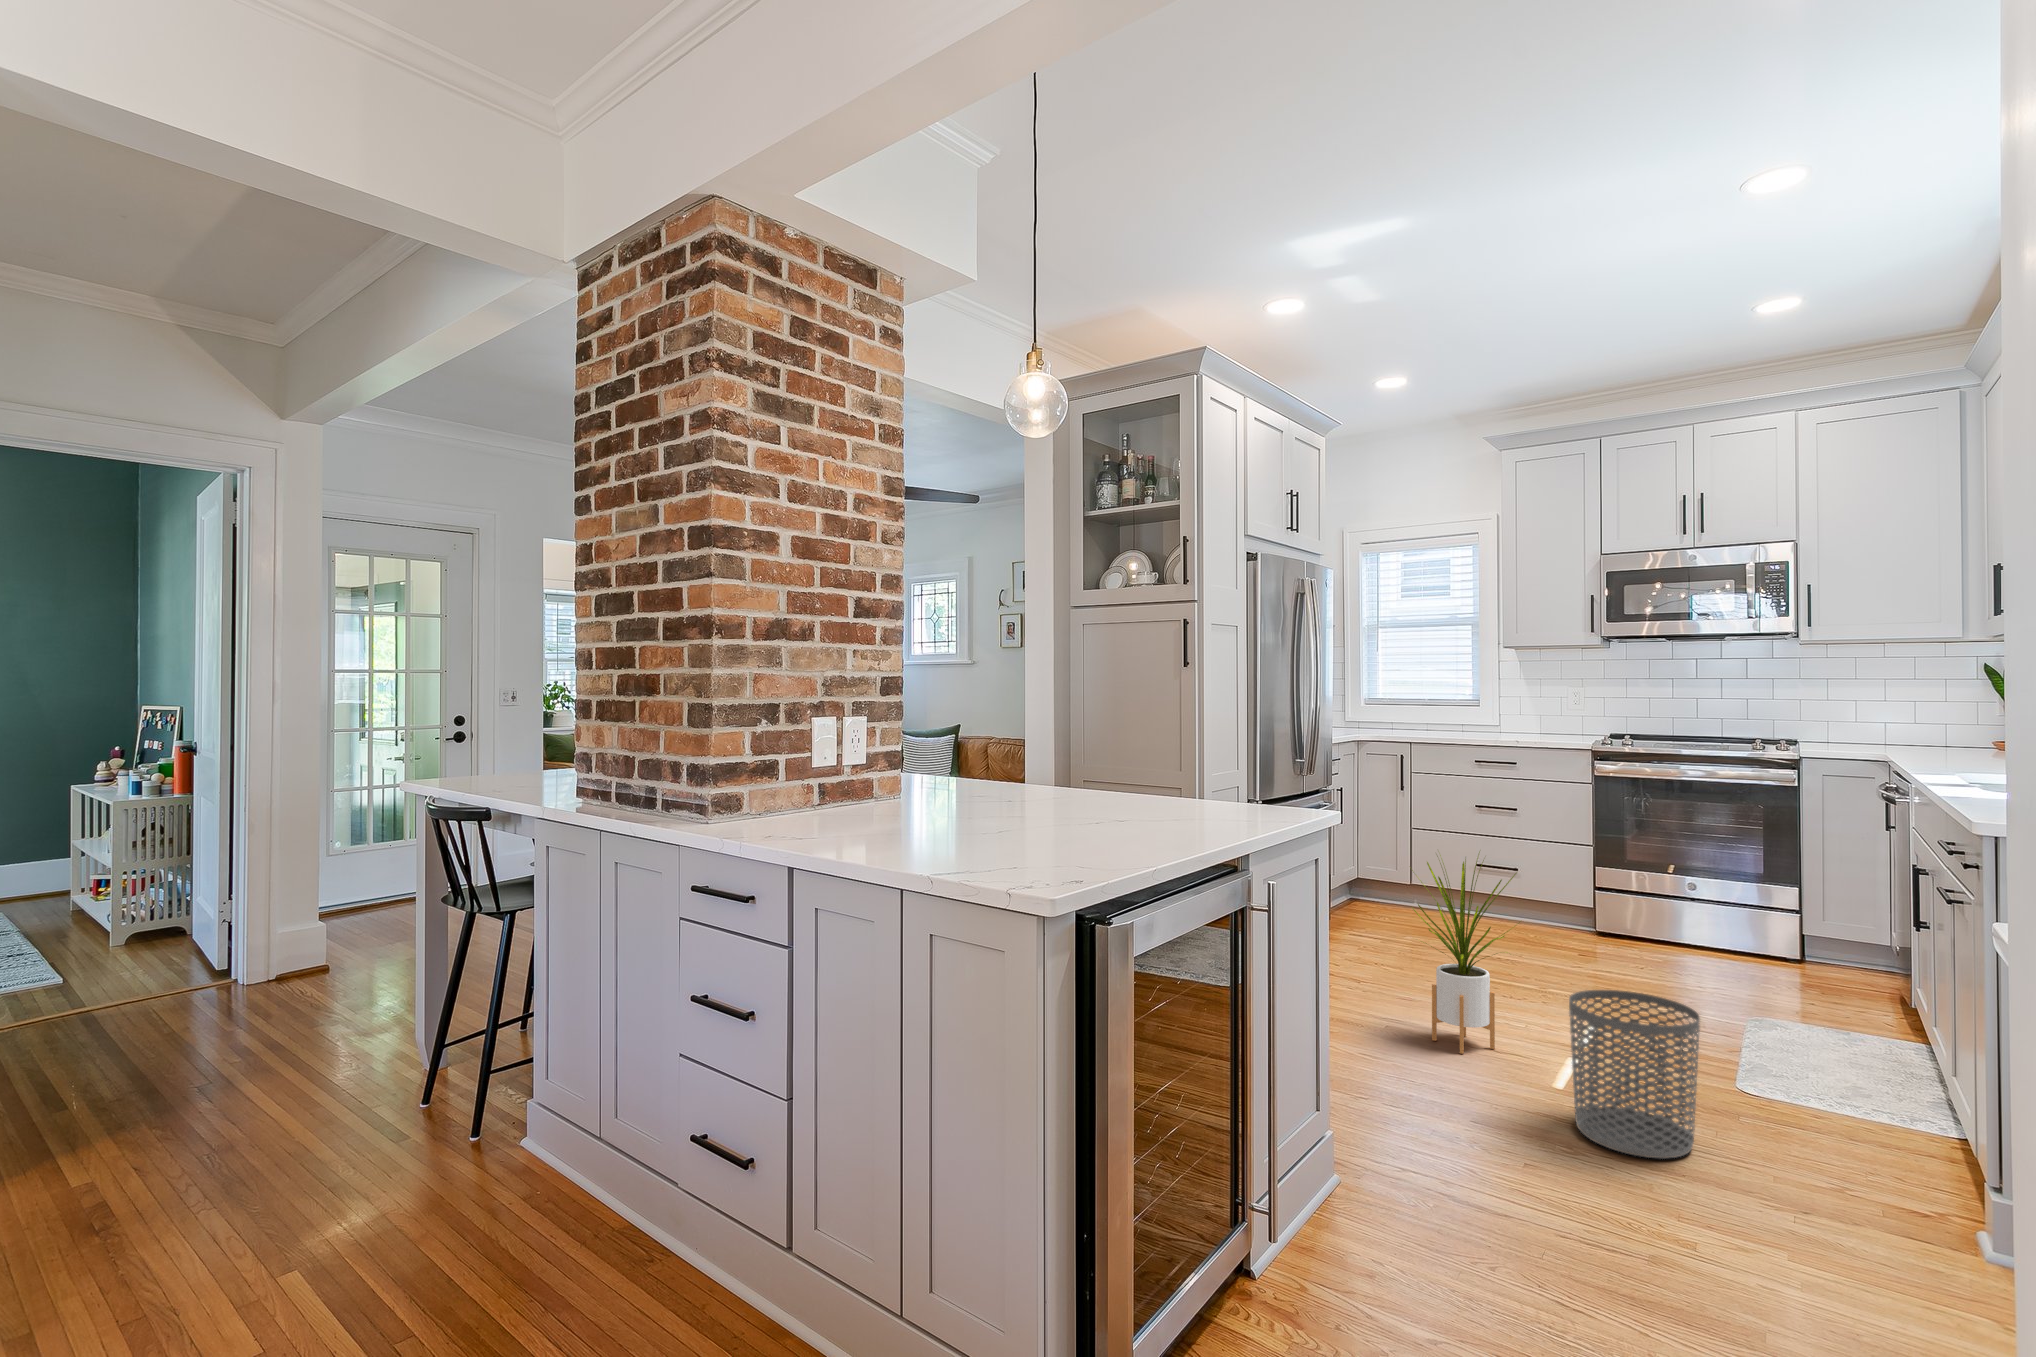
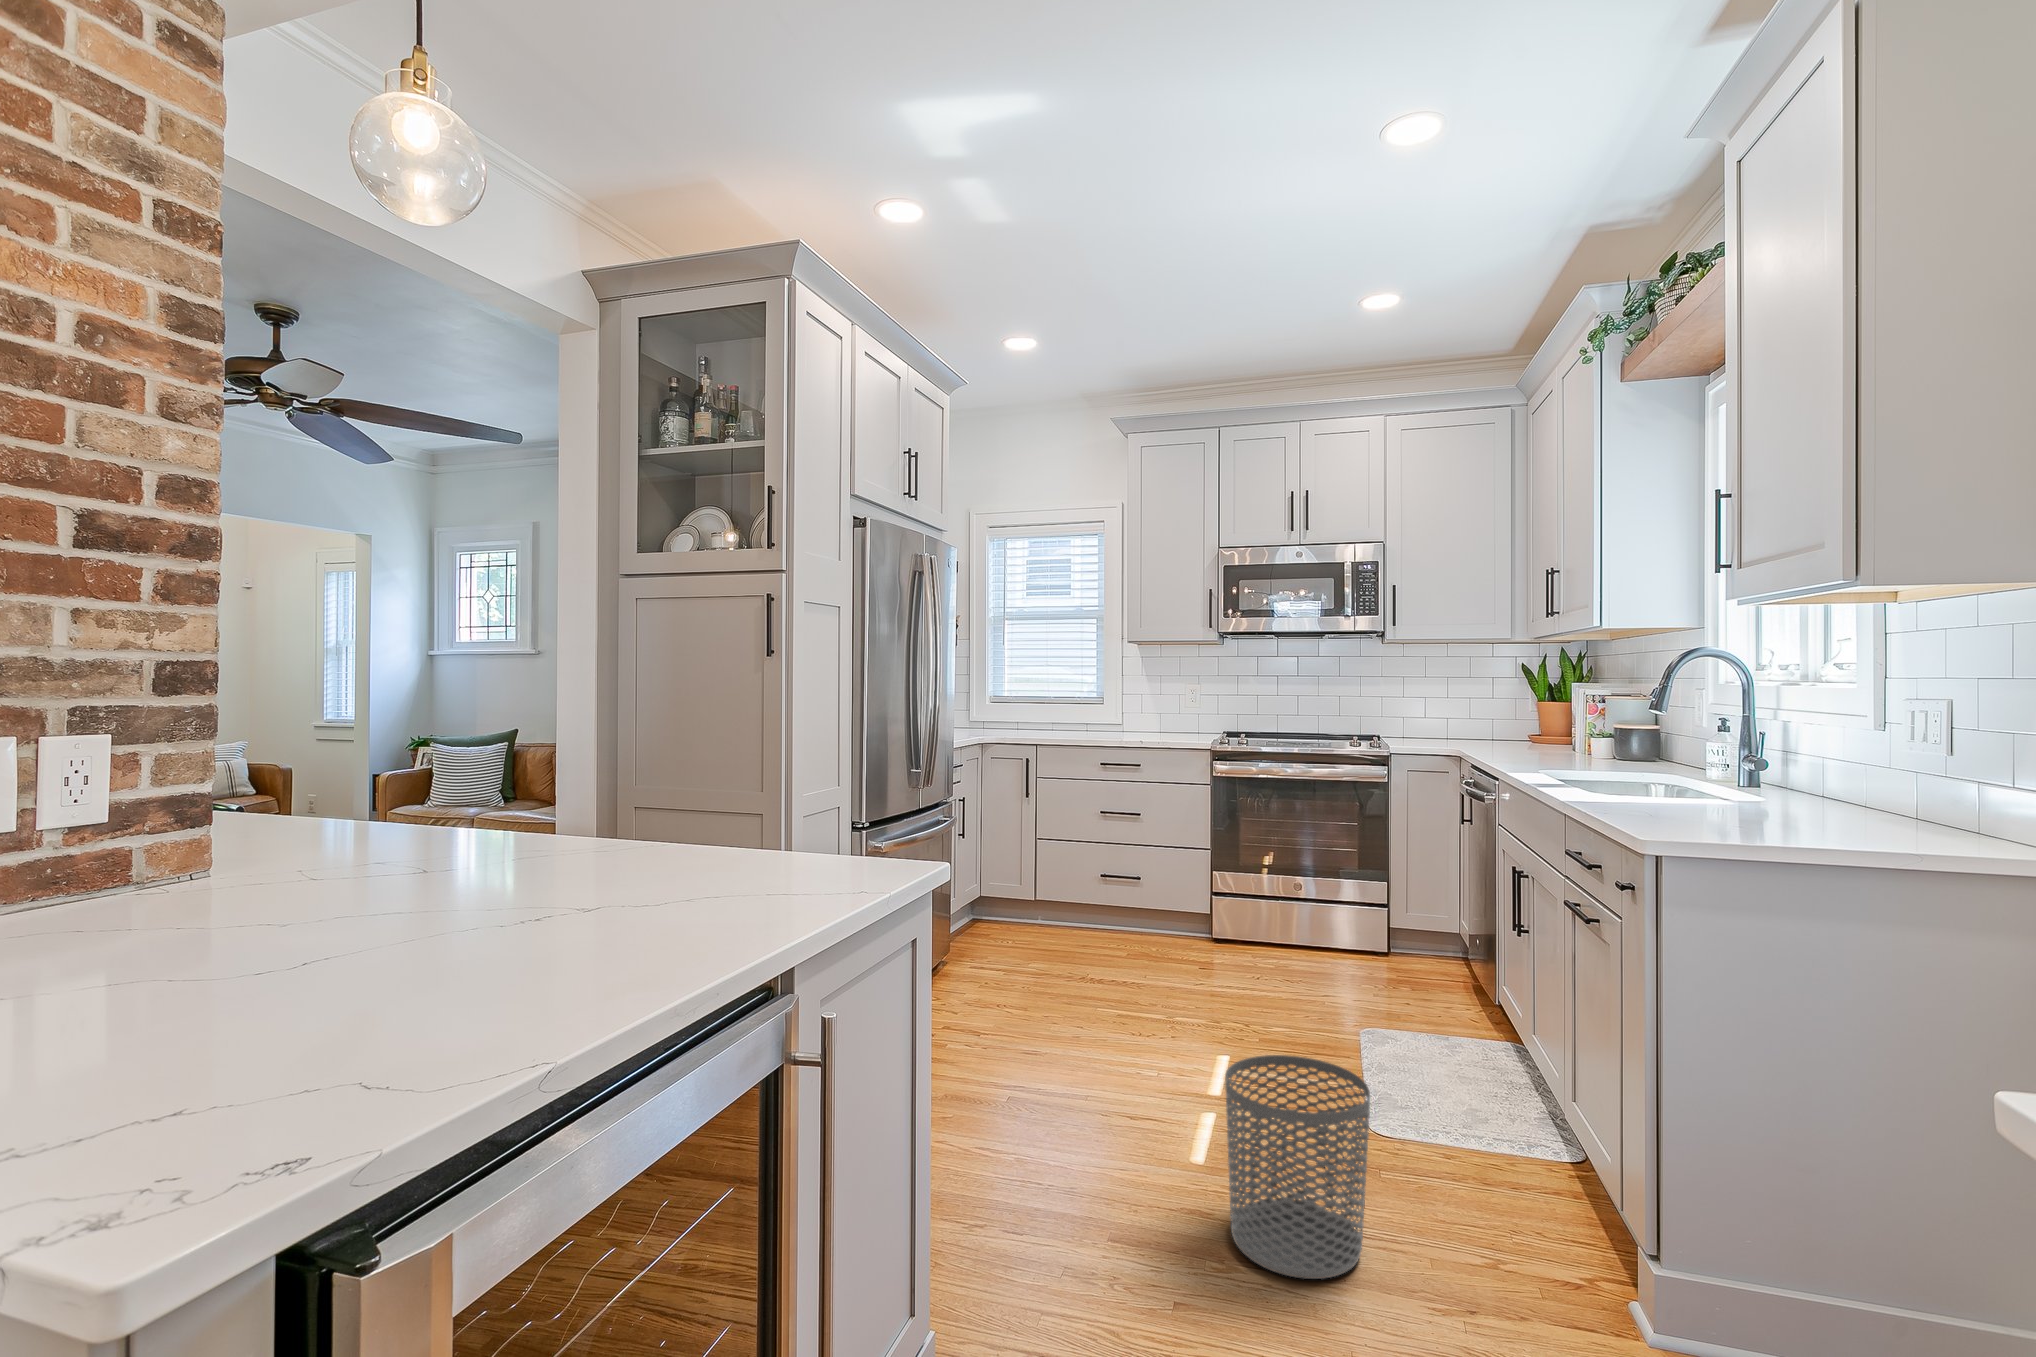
house plant: present [1412,852,1516,1054] -> none [1036,879,1162,1133]

